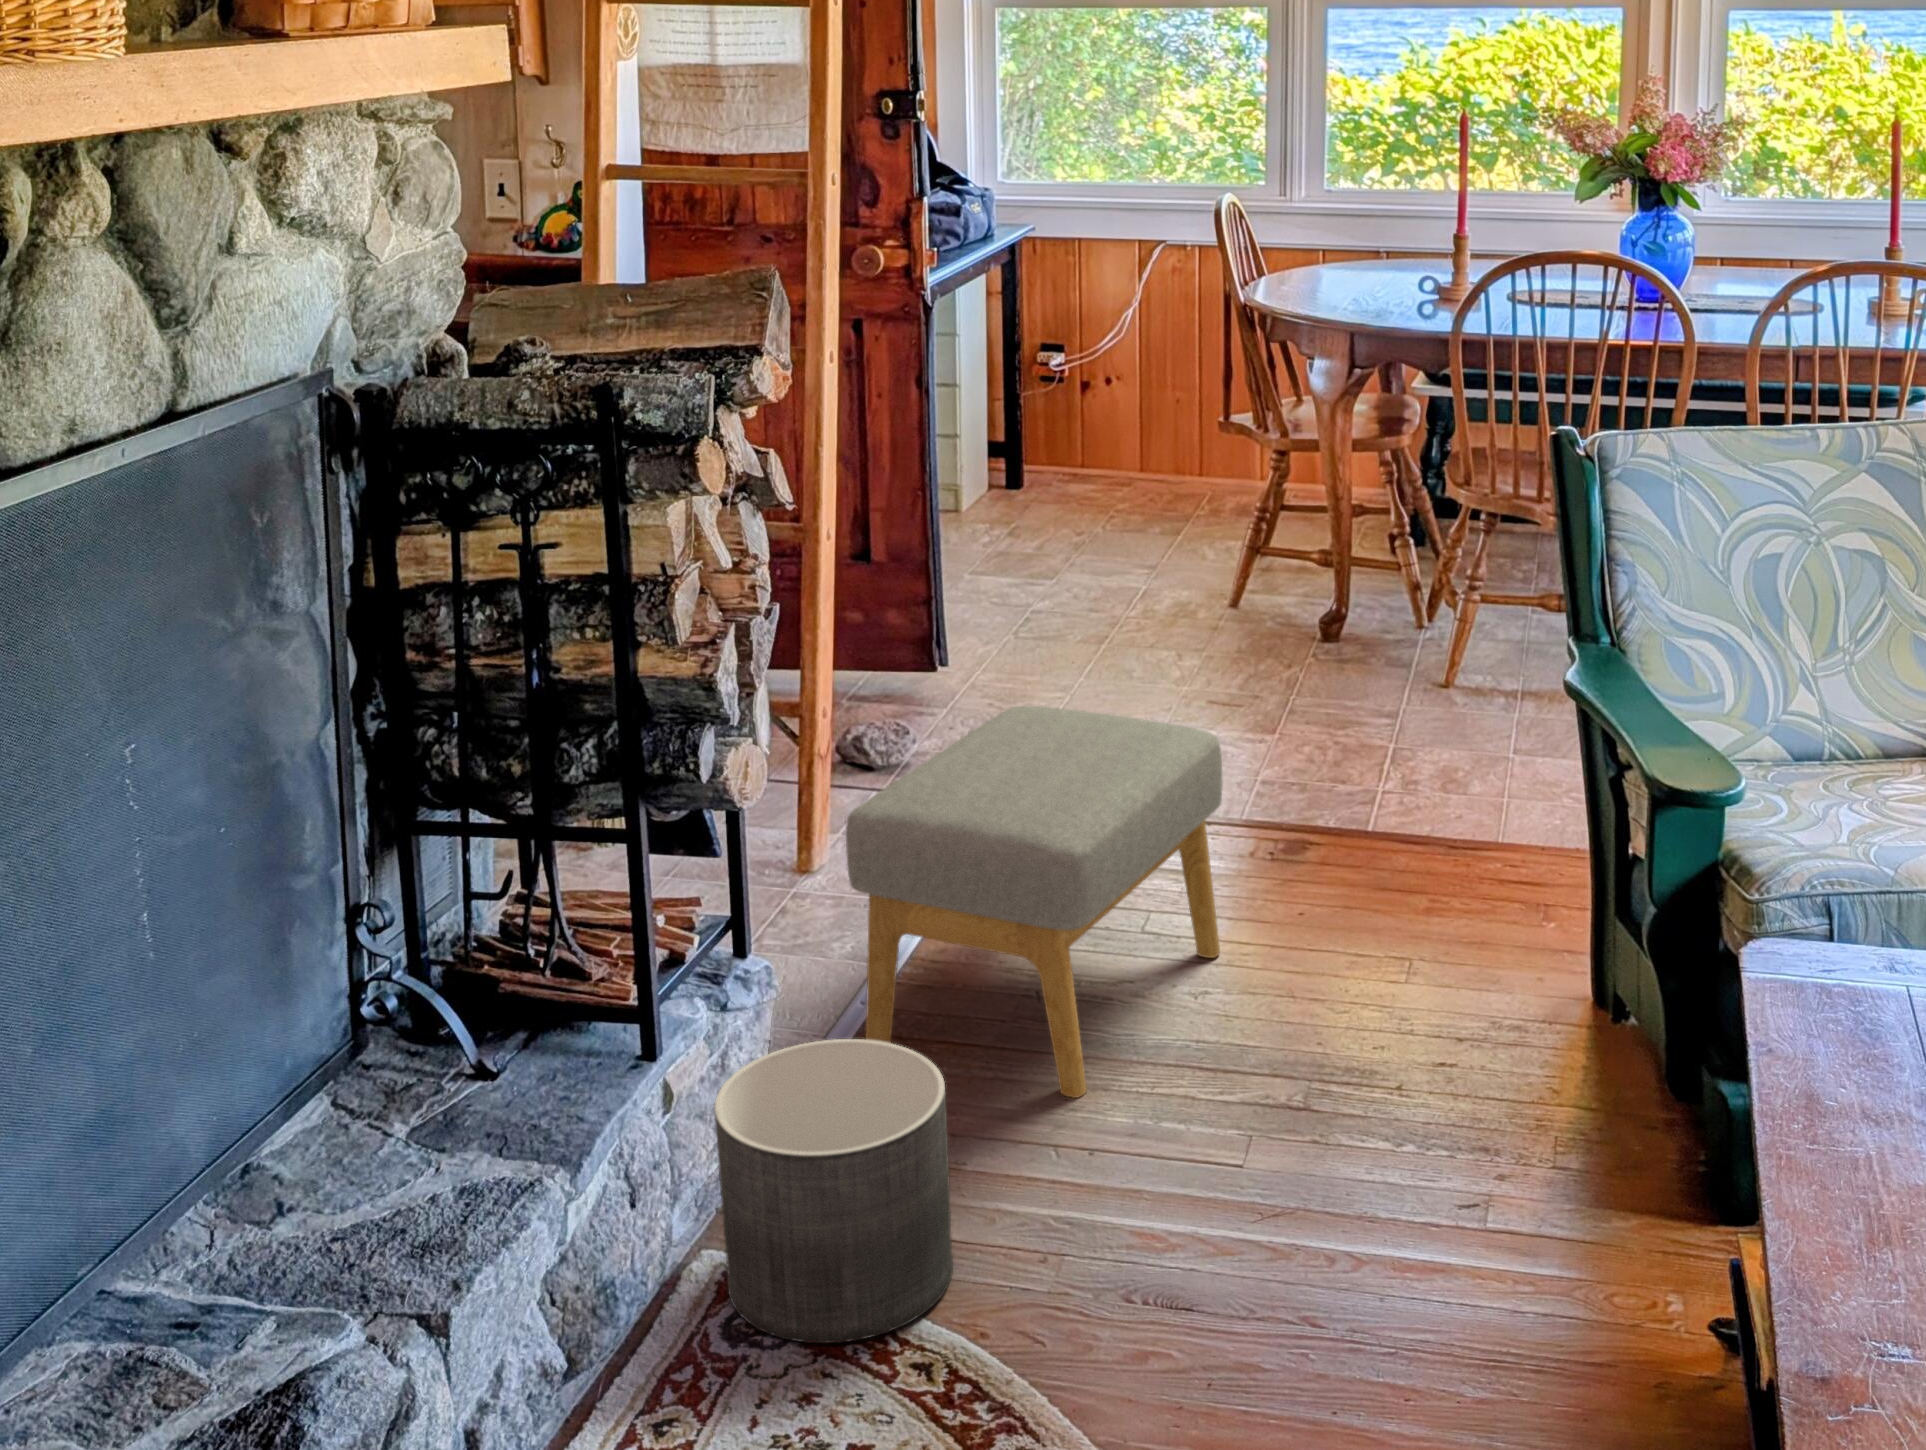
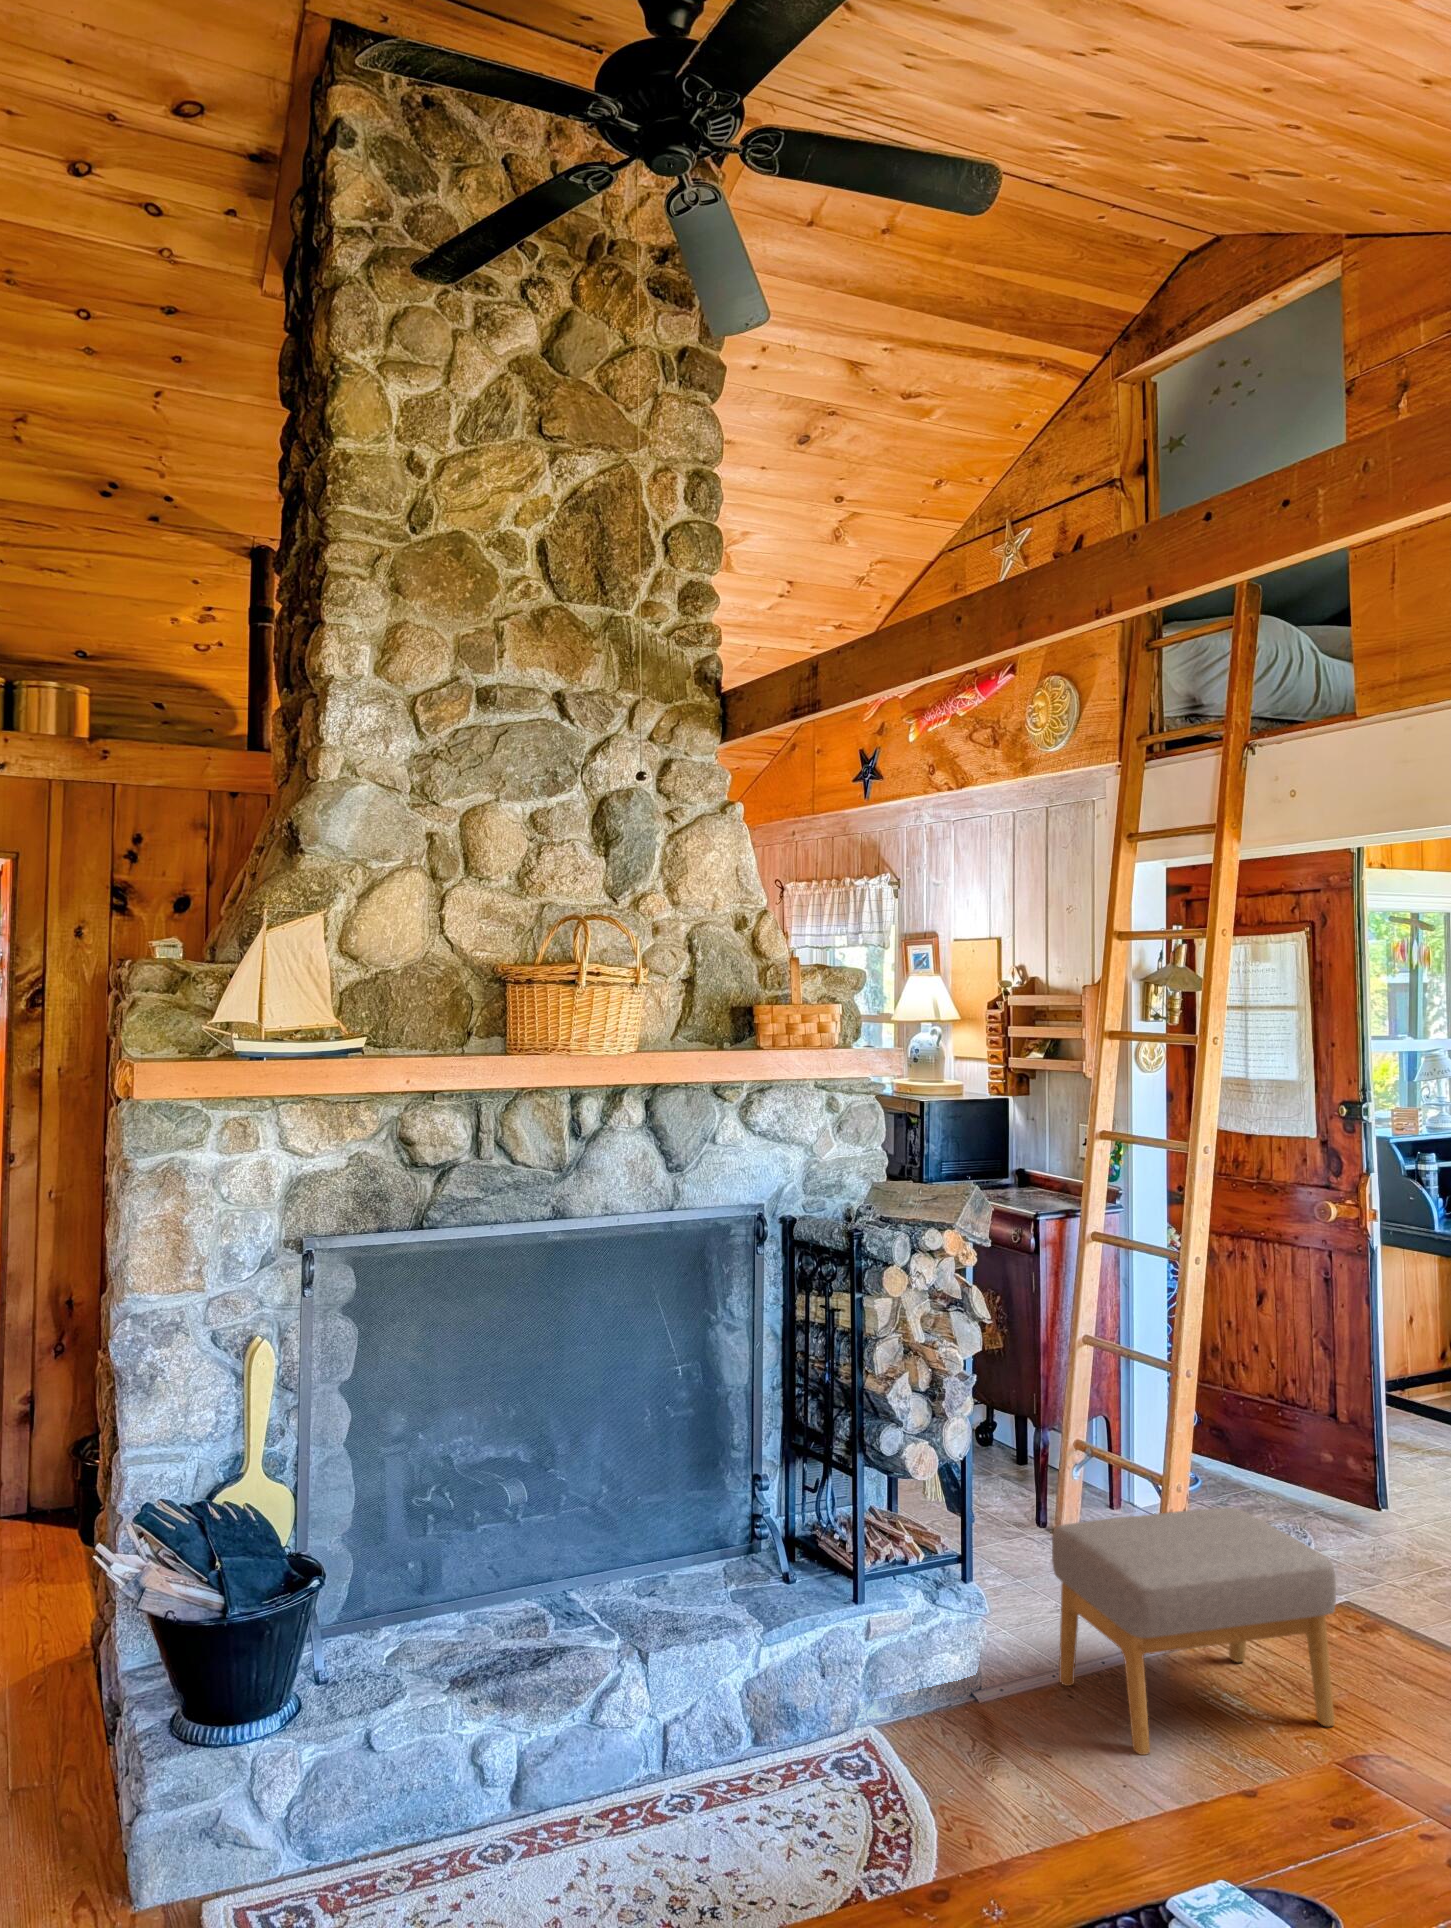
planter: present [714,1039,953,1343] -> none [847,1625,978,1802]

